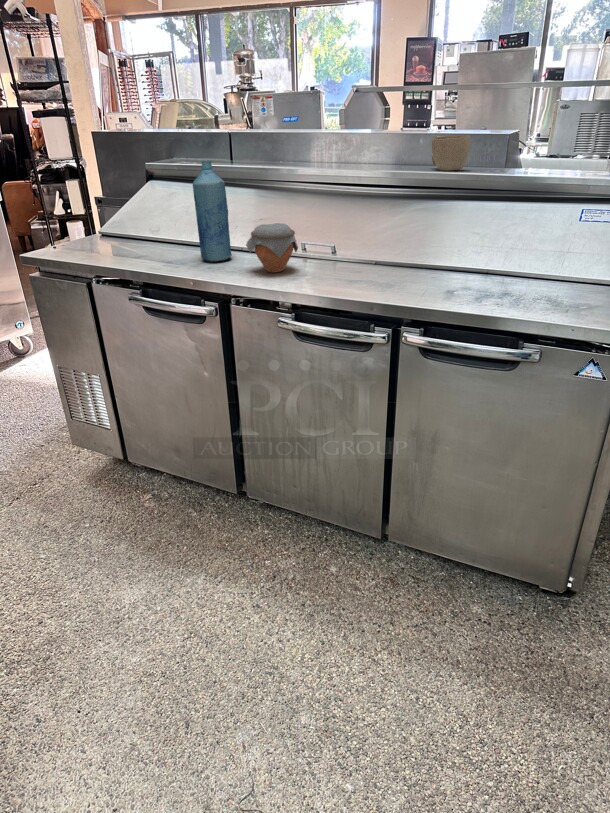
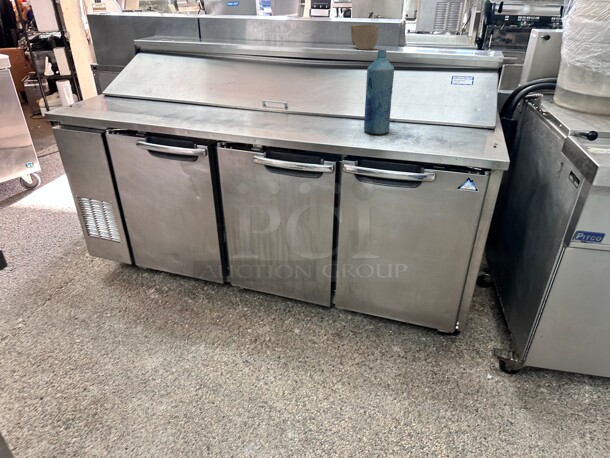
bottle: present [193,161,232,261] -> present [364,50,394,134]
jar: present [246,223,298,273] -> none [226,87,264,123]

